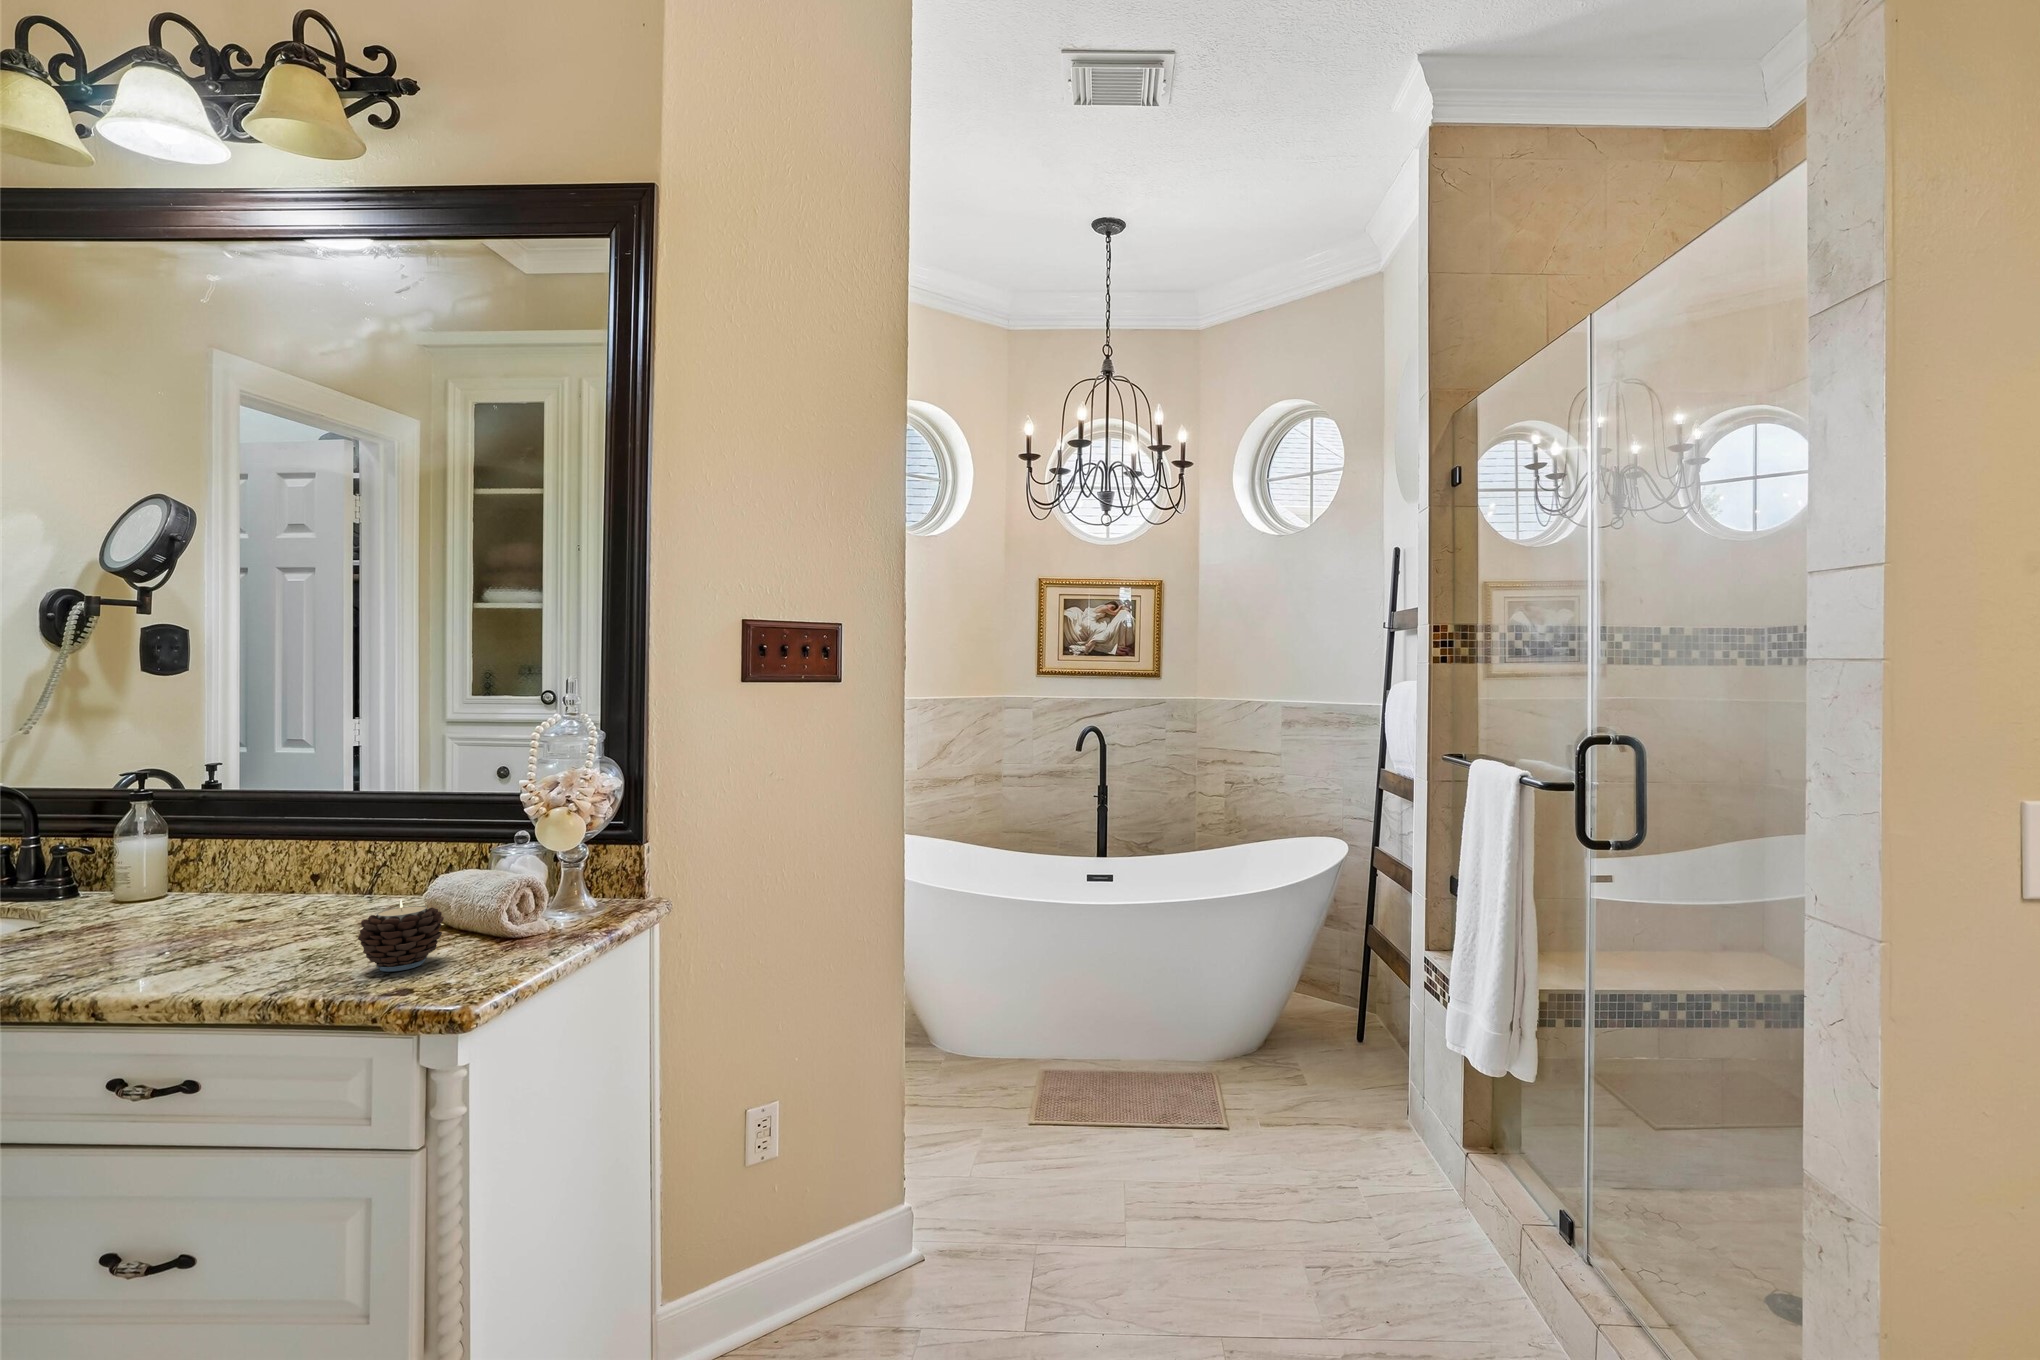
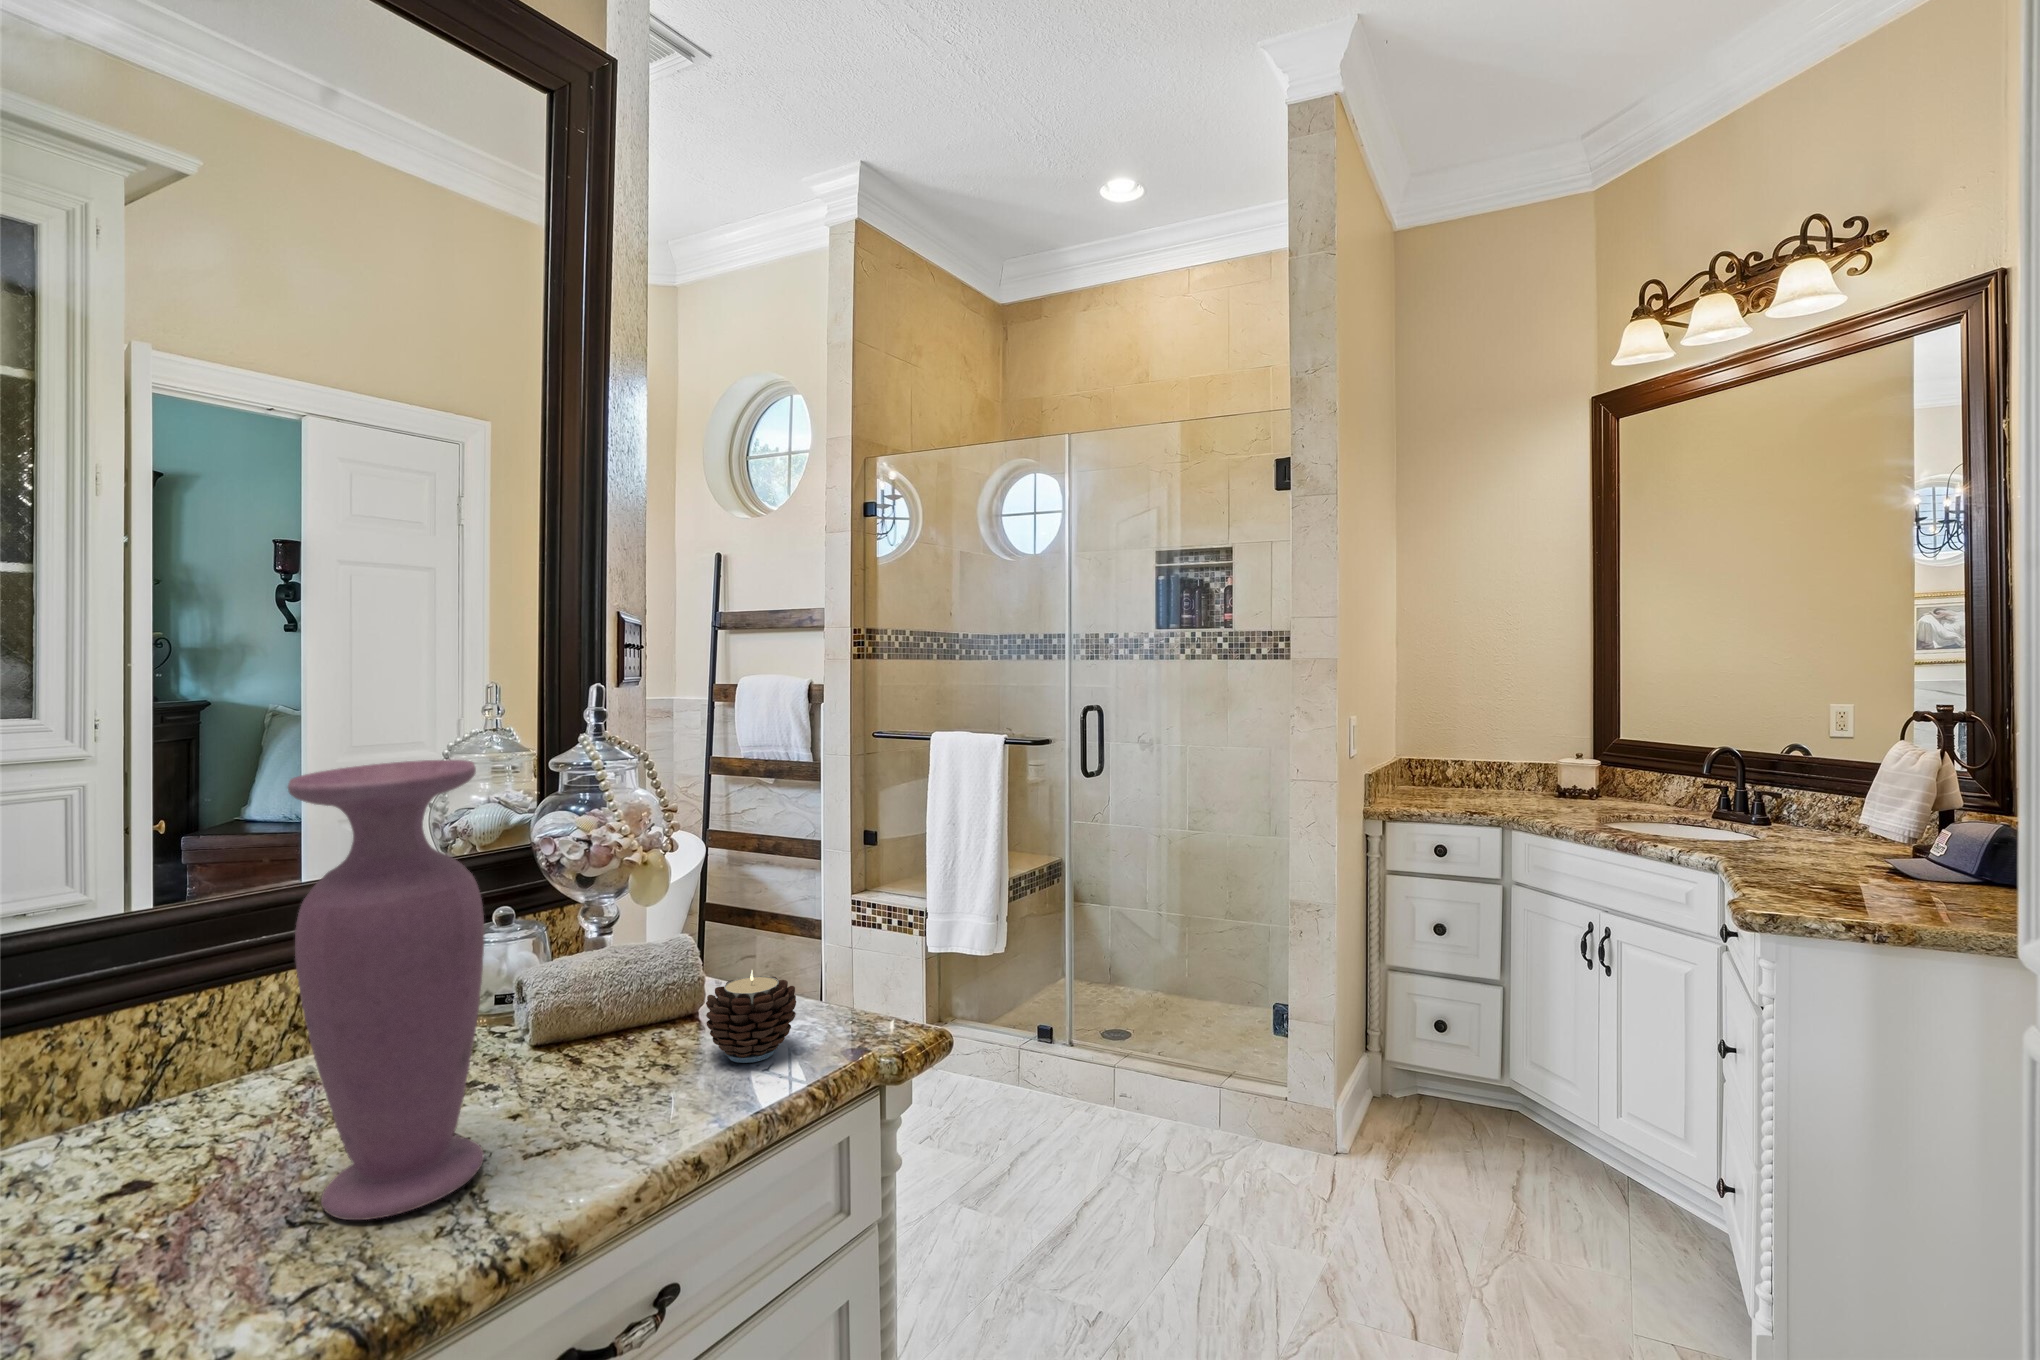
vase: none [138,716,257,965] -> present [288,760,484,1220]

